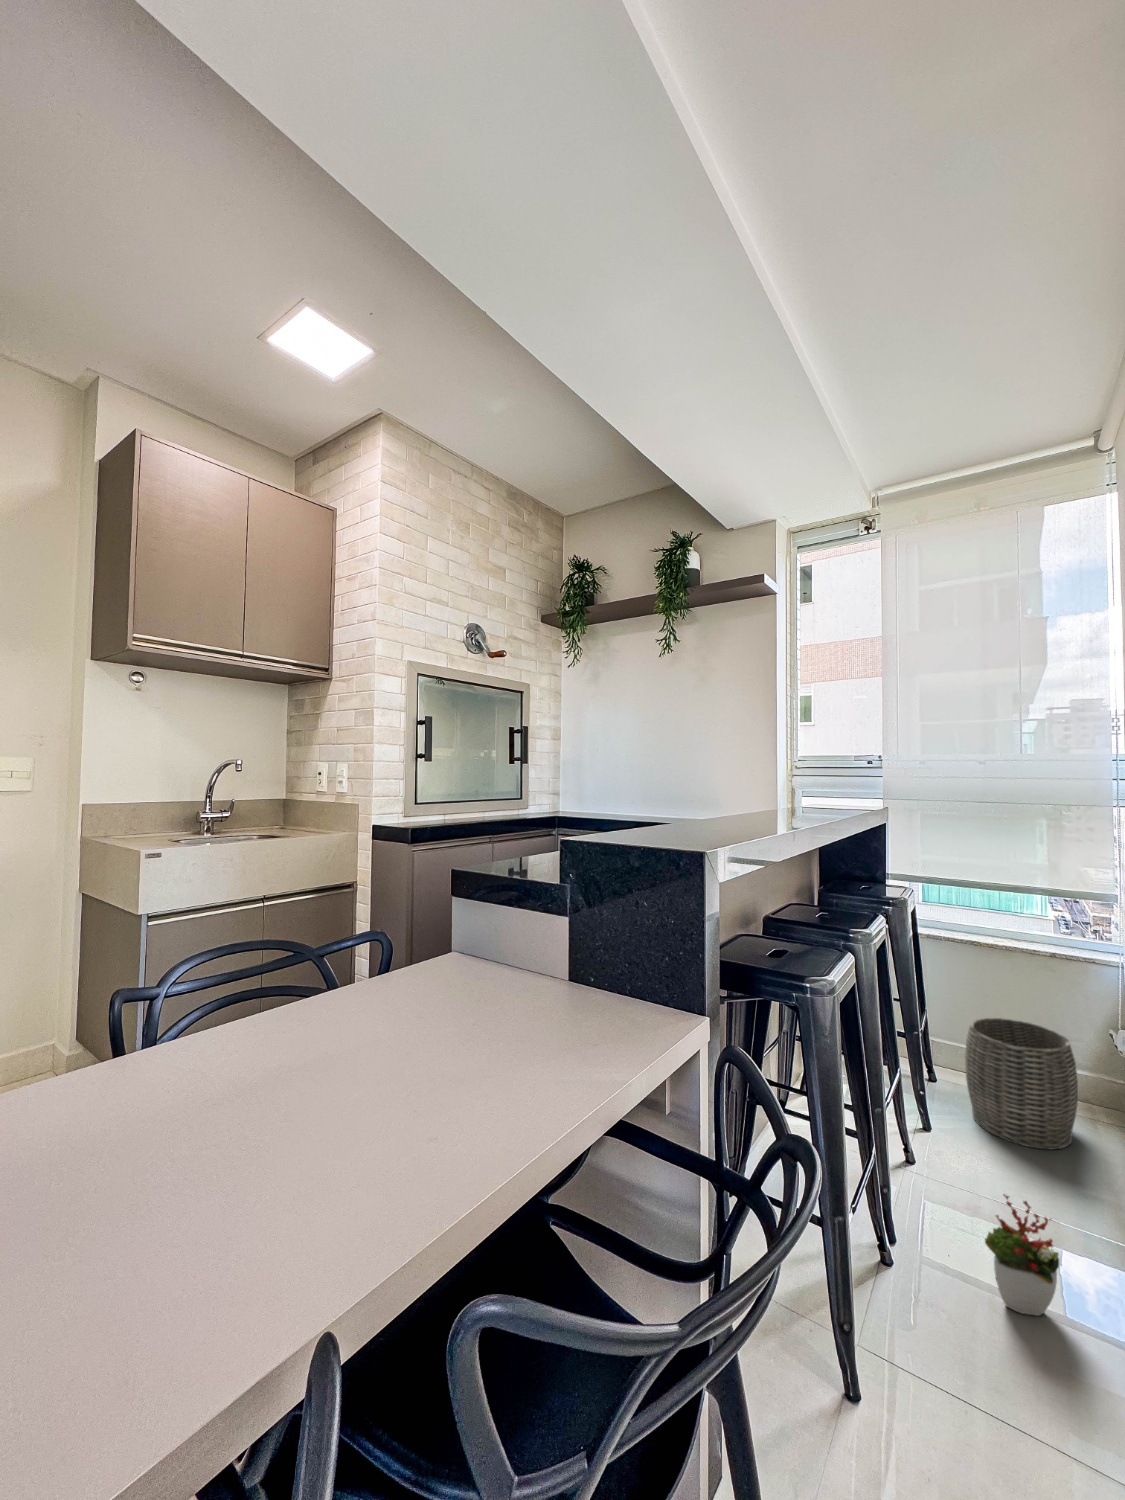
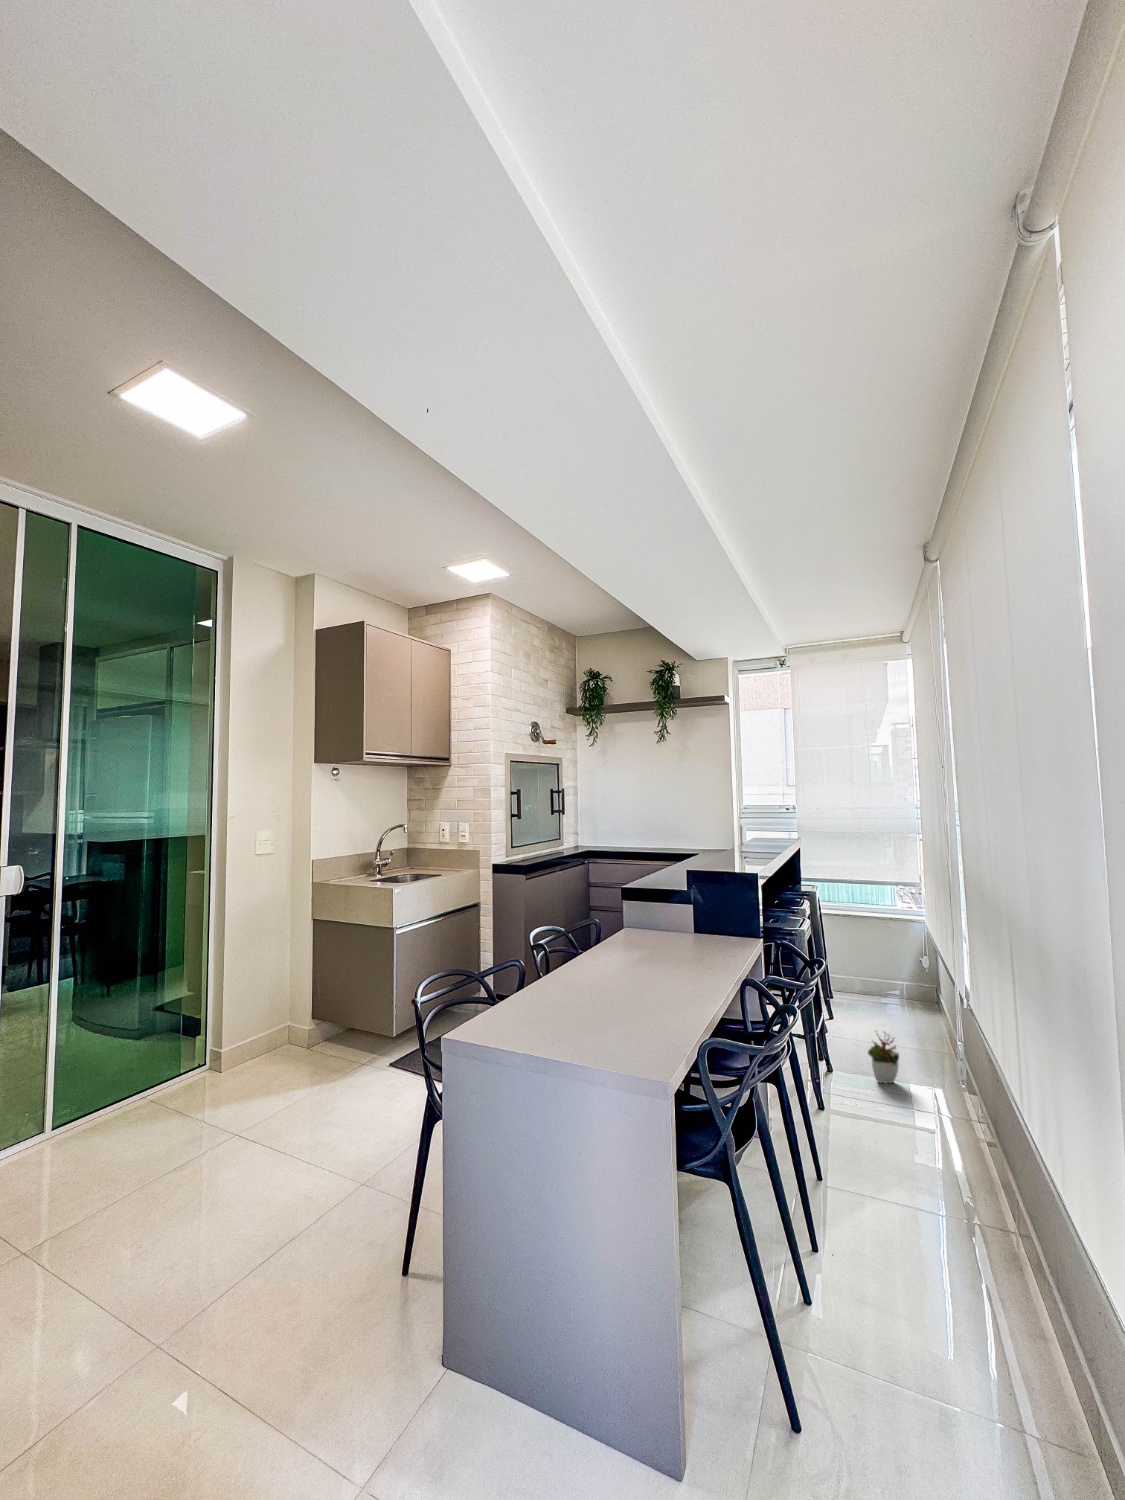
woven basket: present [965,1018,1078,1150] -> none [854,962,912,1028]

